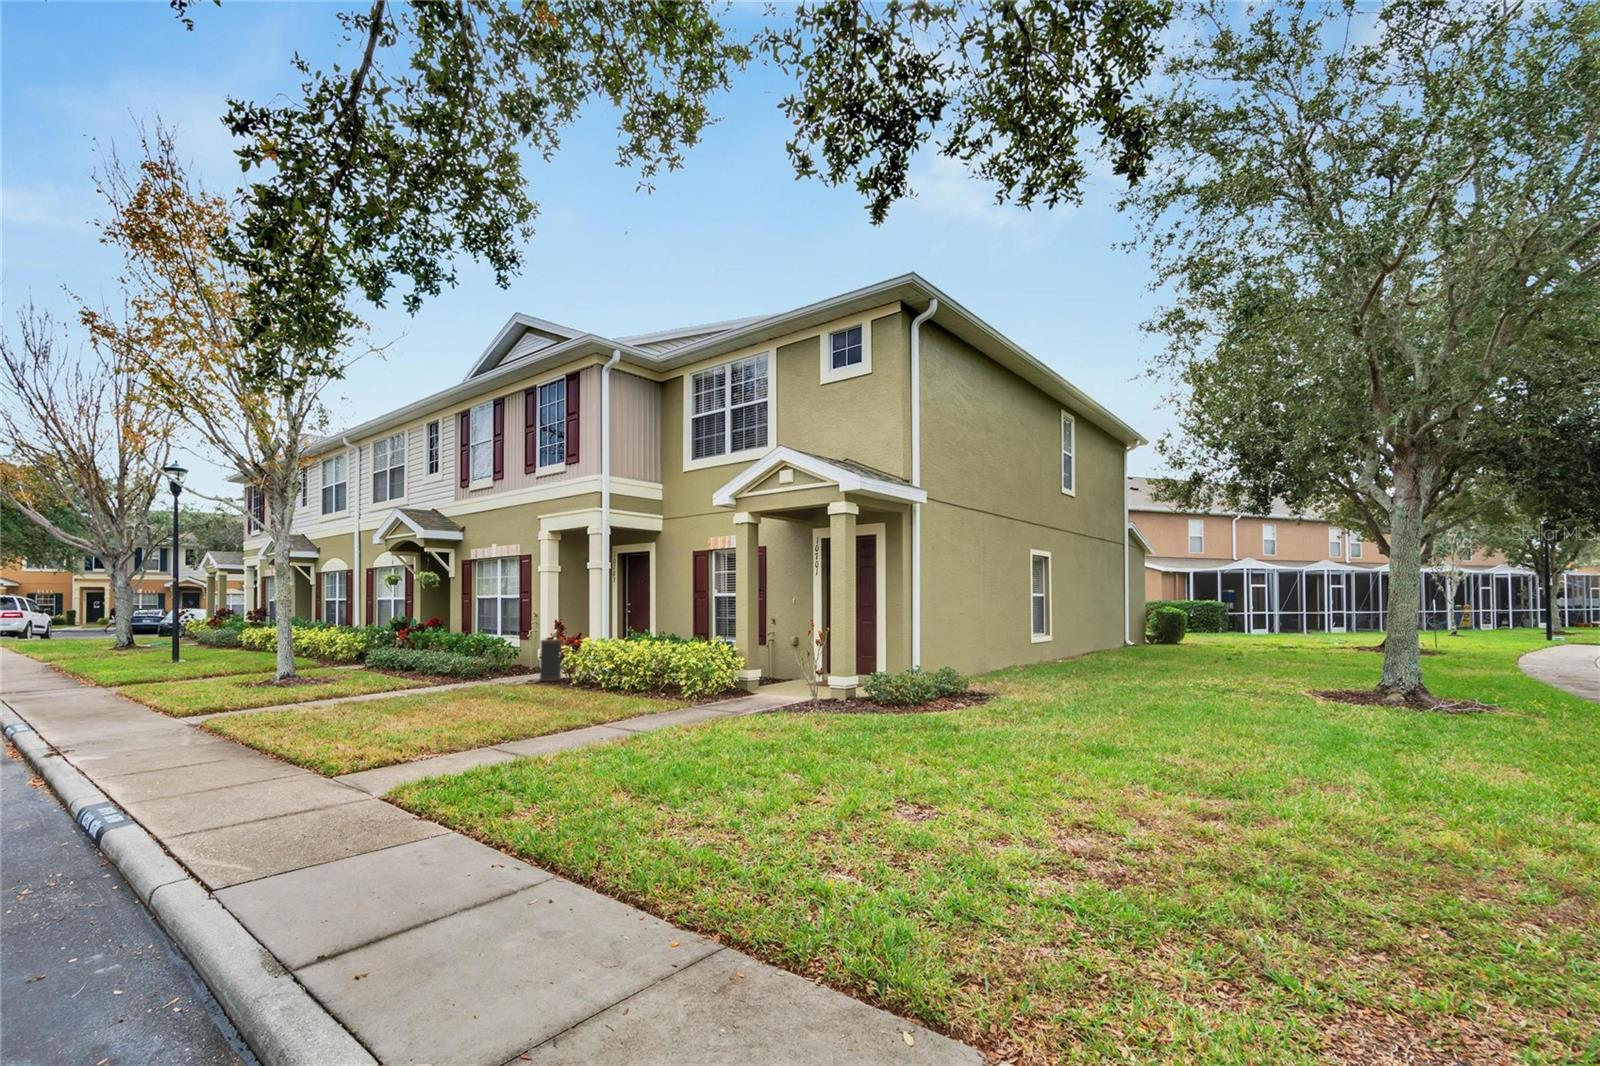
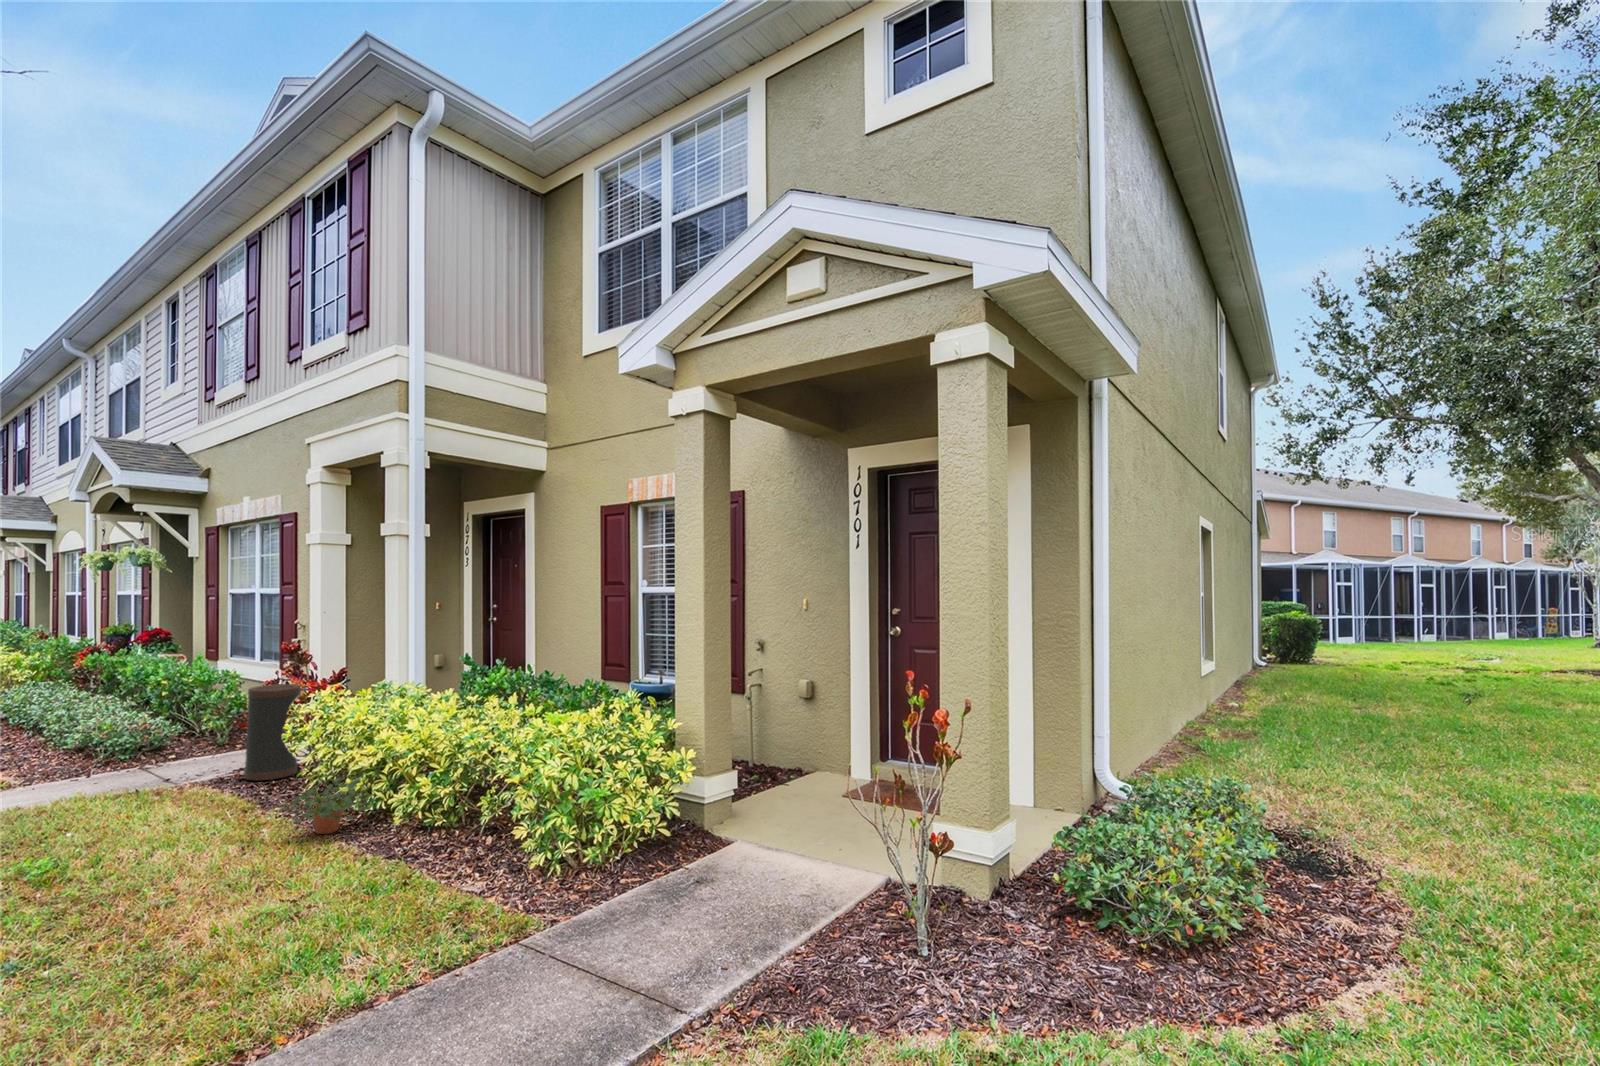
potted plant: none [583,672,617,692] -> present [279,778,374,834]

